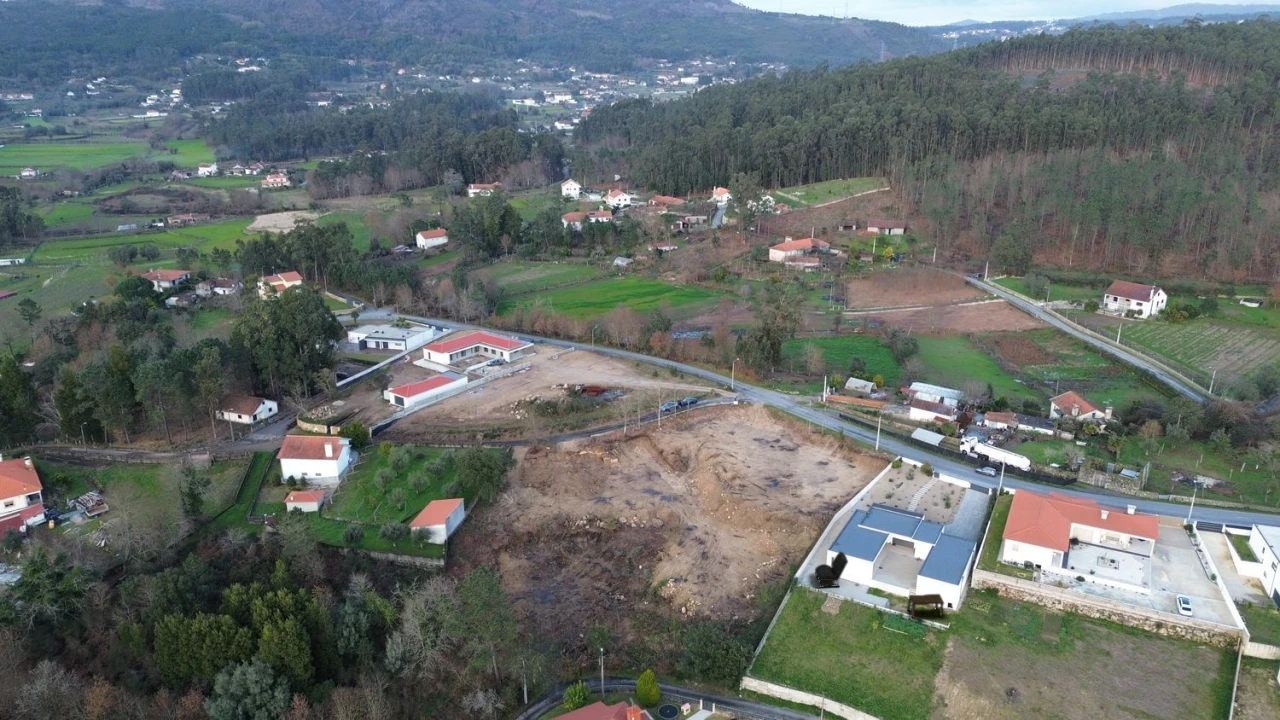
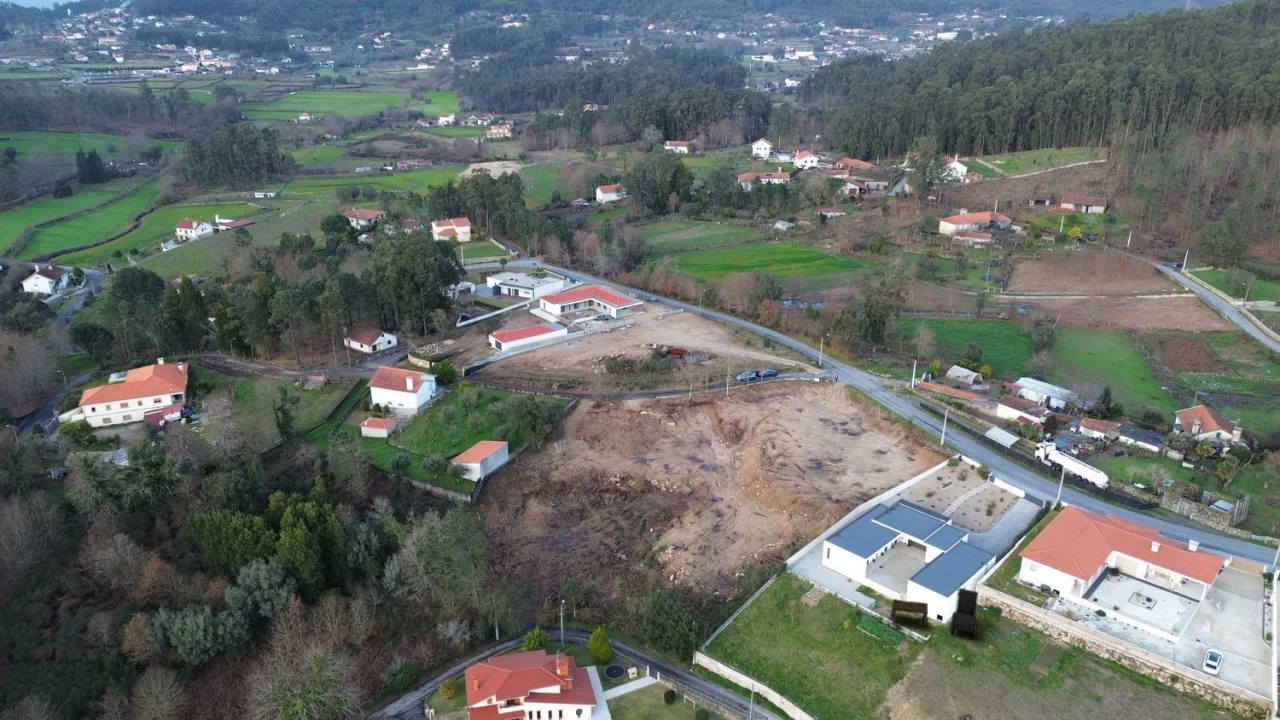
lounge chair: present [815,552,848,588] -> present [950,588,978,638]

